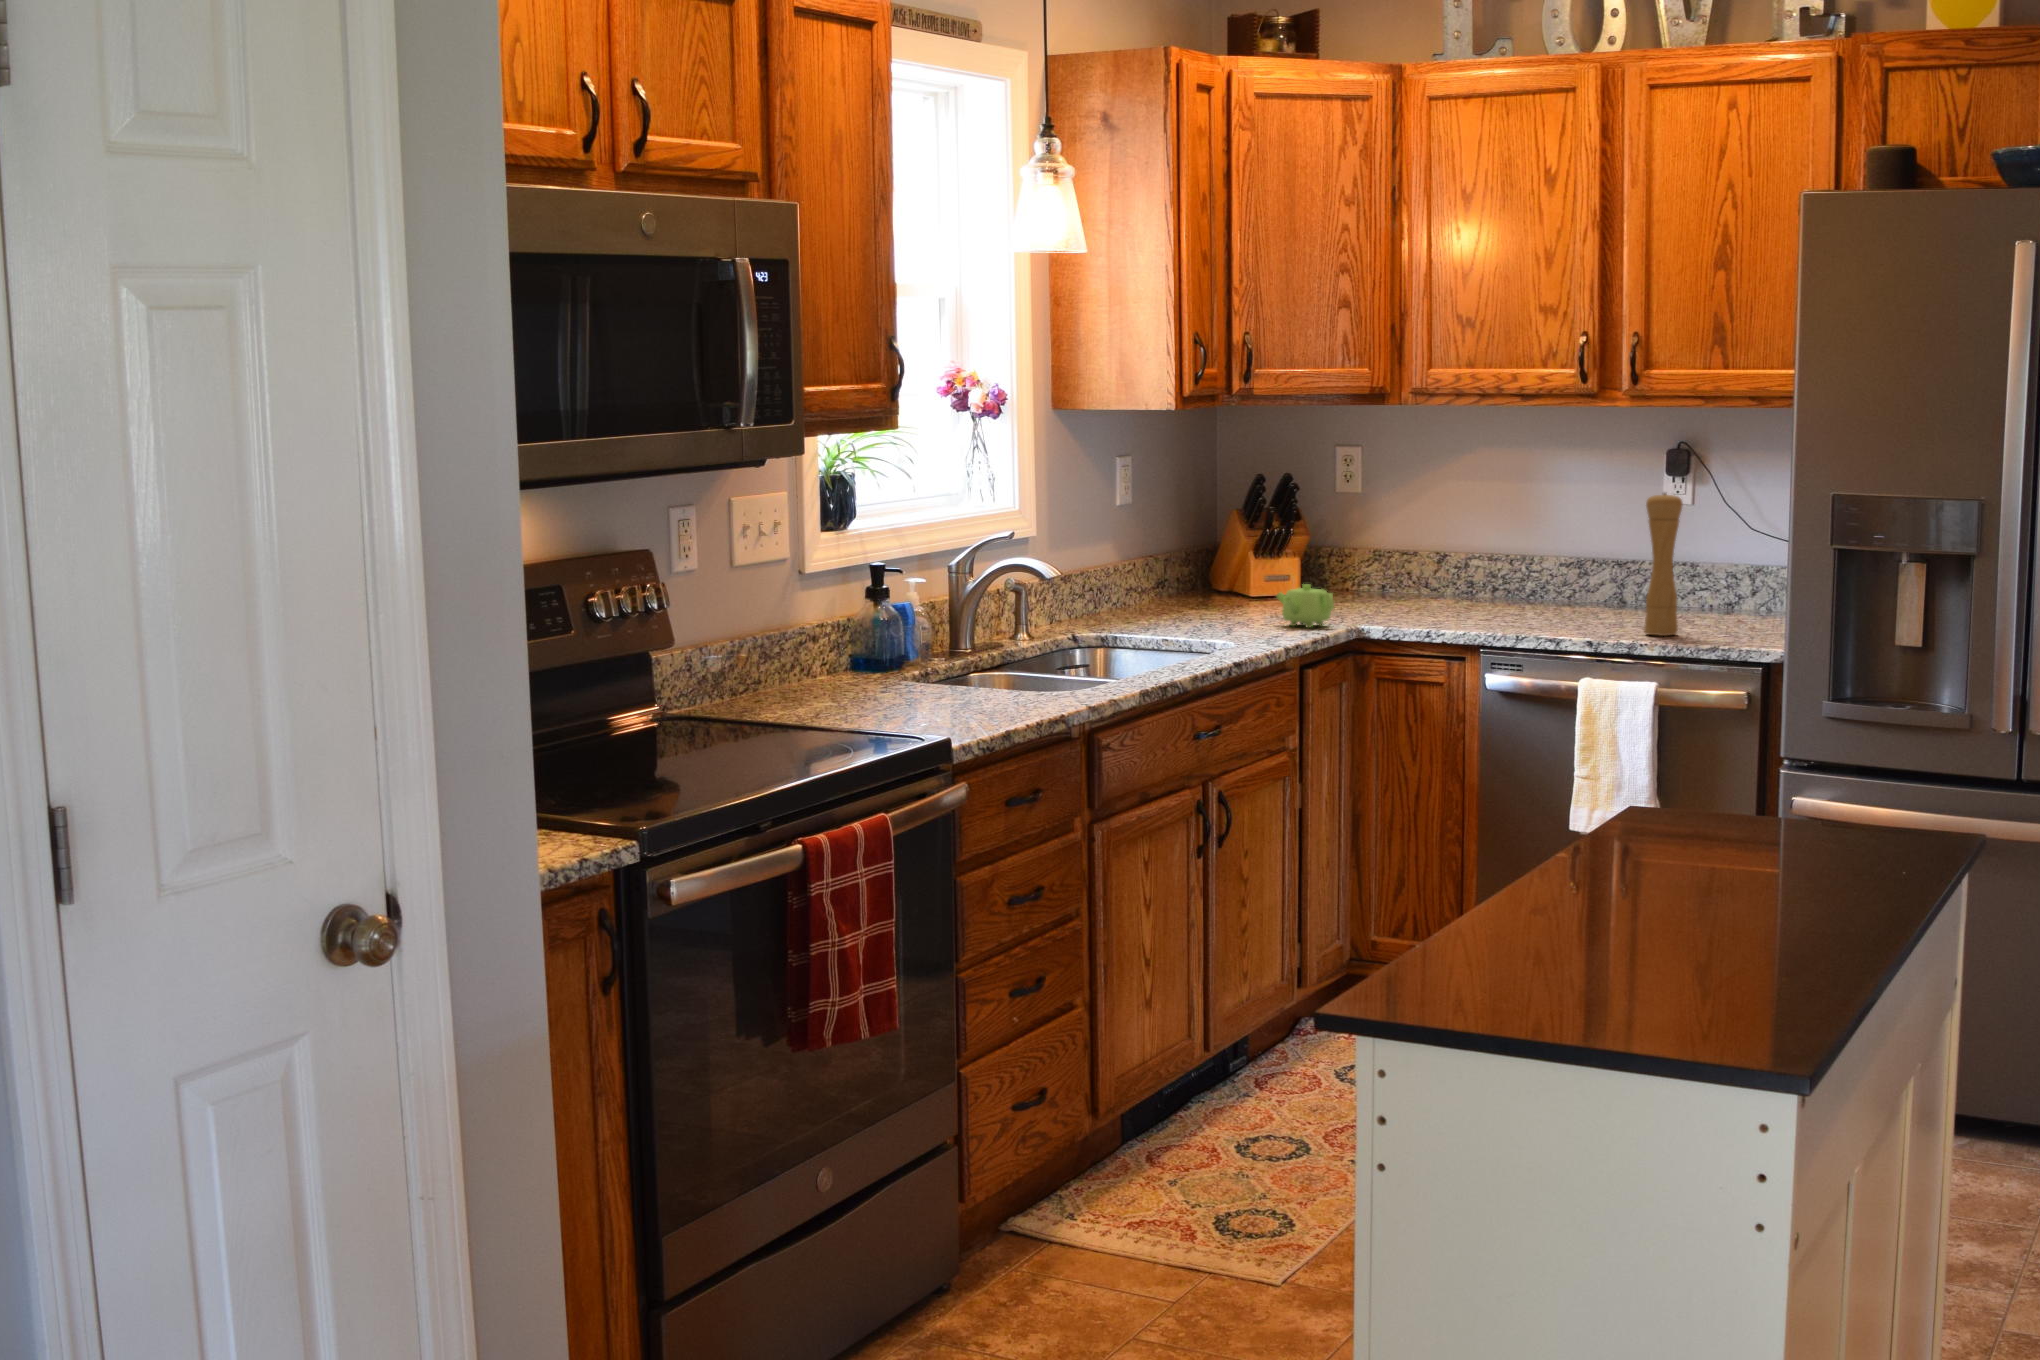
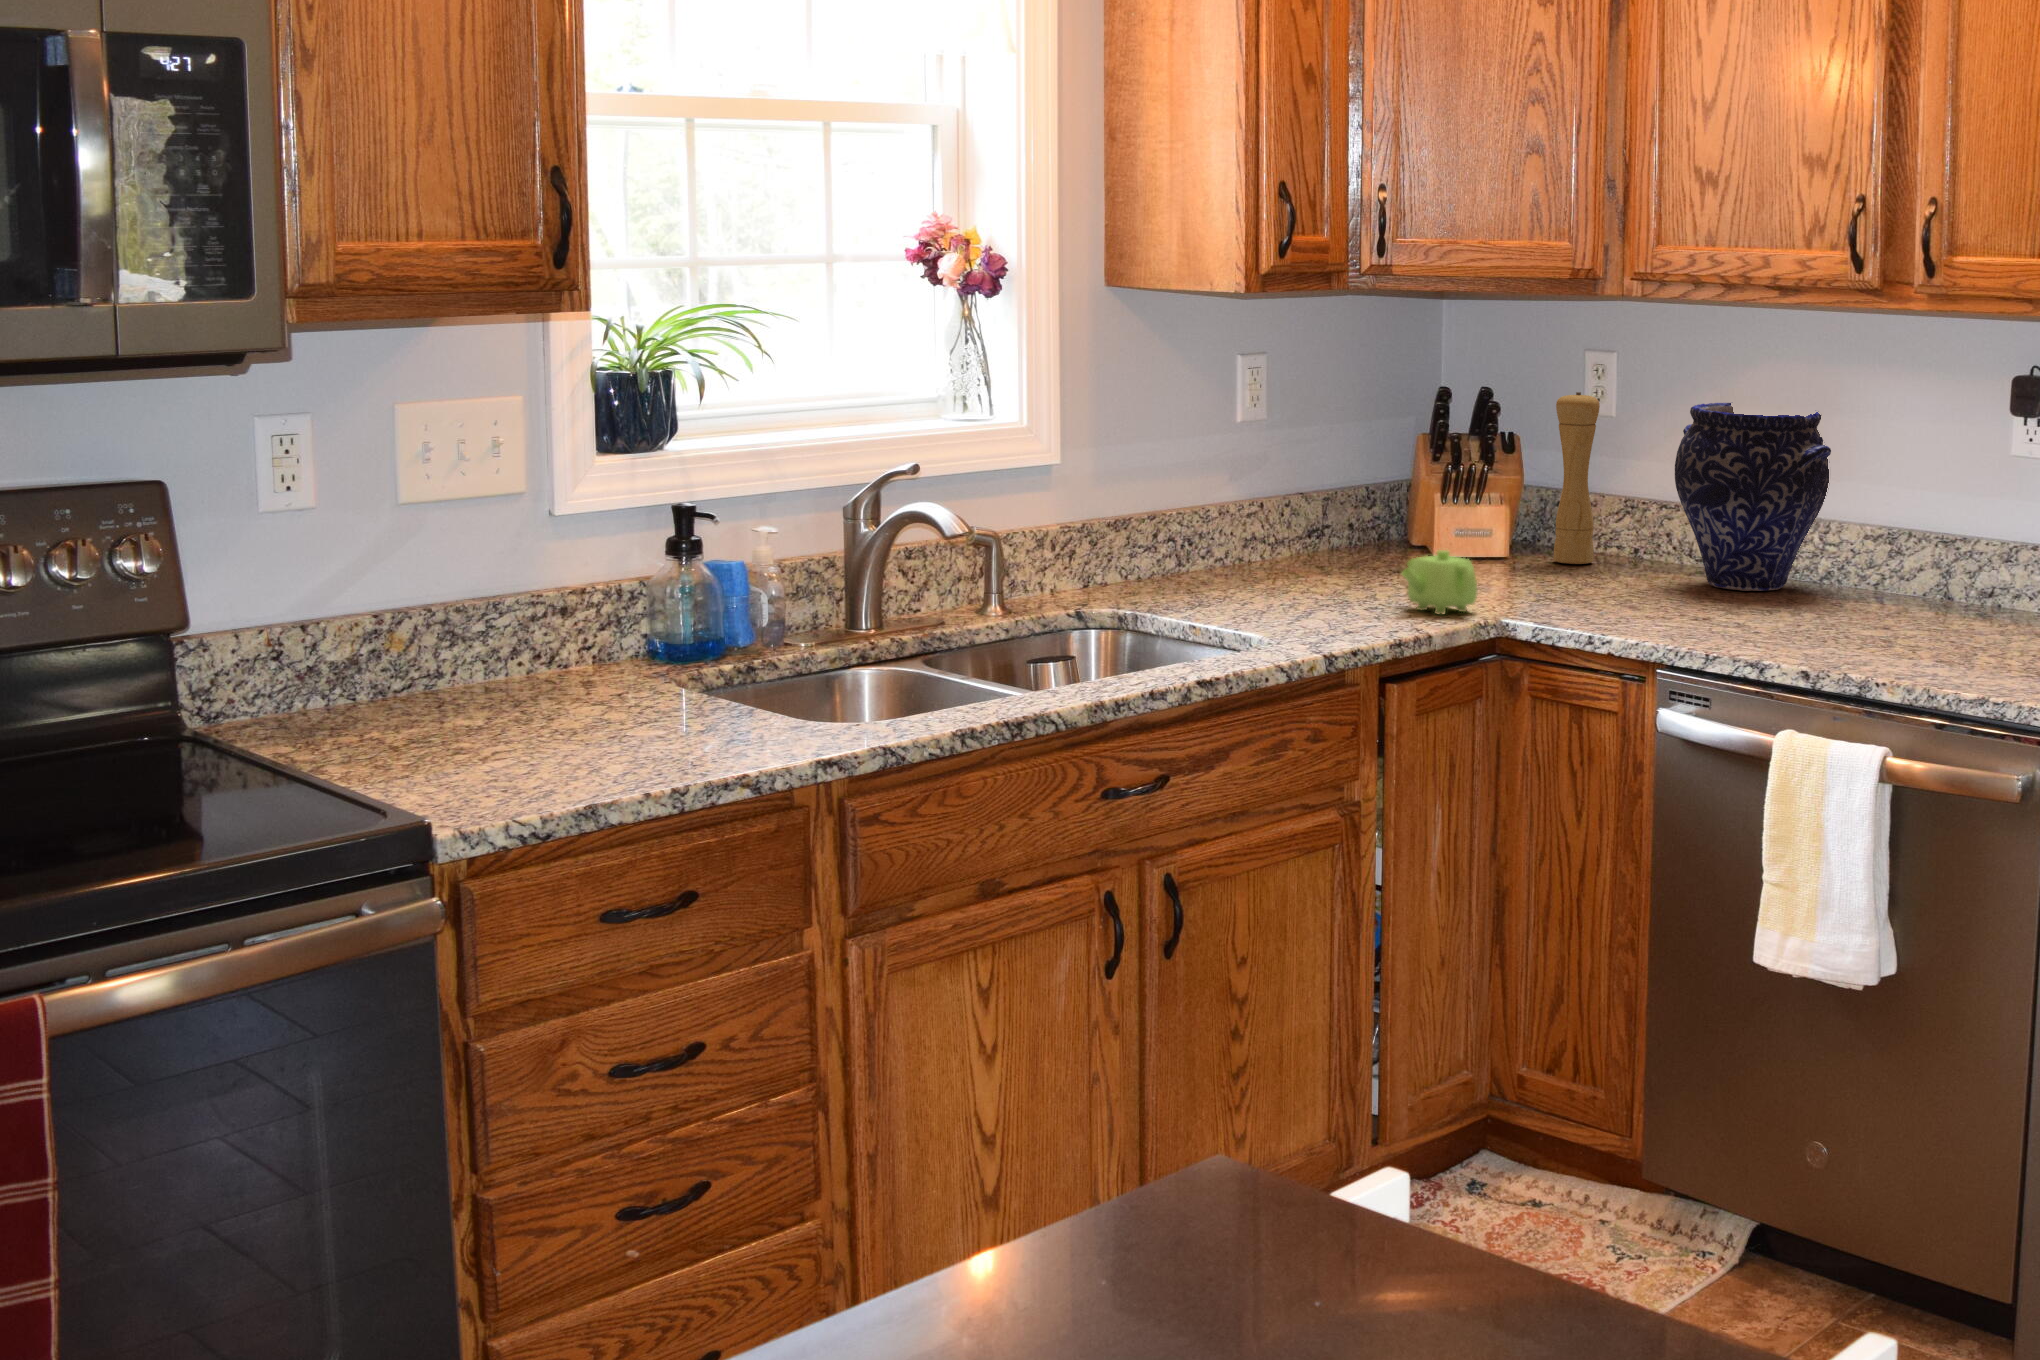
vase: none [1422,477,1535,607] -> present [1675,403,1831,591]
pepper mill: present [1644,493,1682,636] -> present [1554,392,1600,564]

